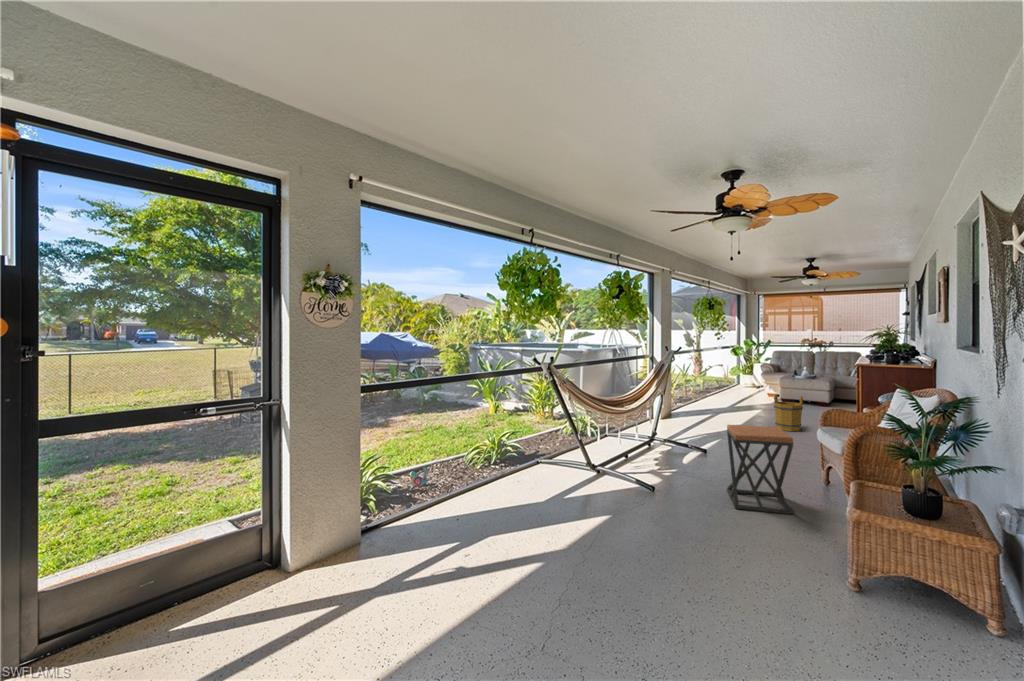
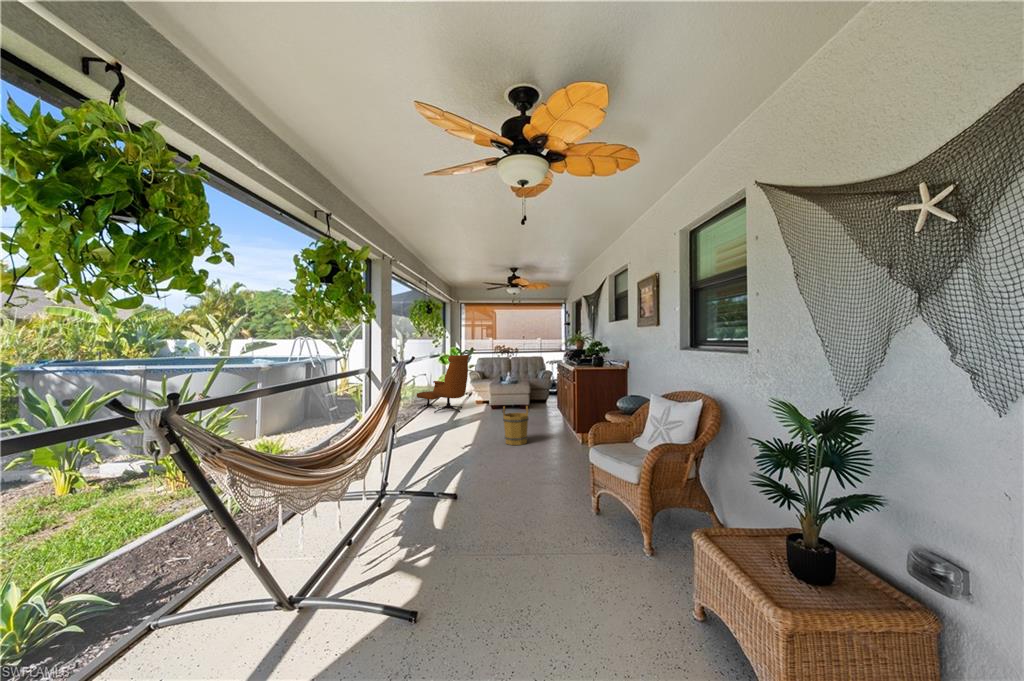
lounge chair: none [705,346,758,401] -> present [416,355,469,413]
stool: present [727,425,793,514] -> none [510,464,608,610]

